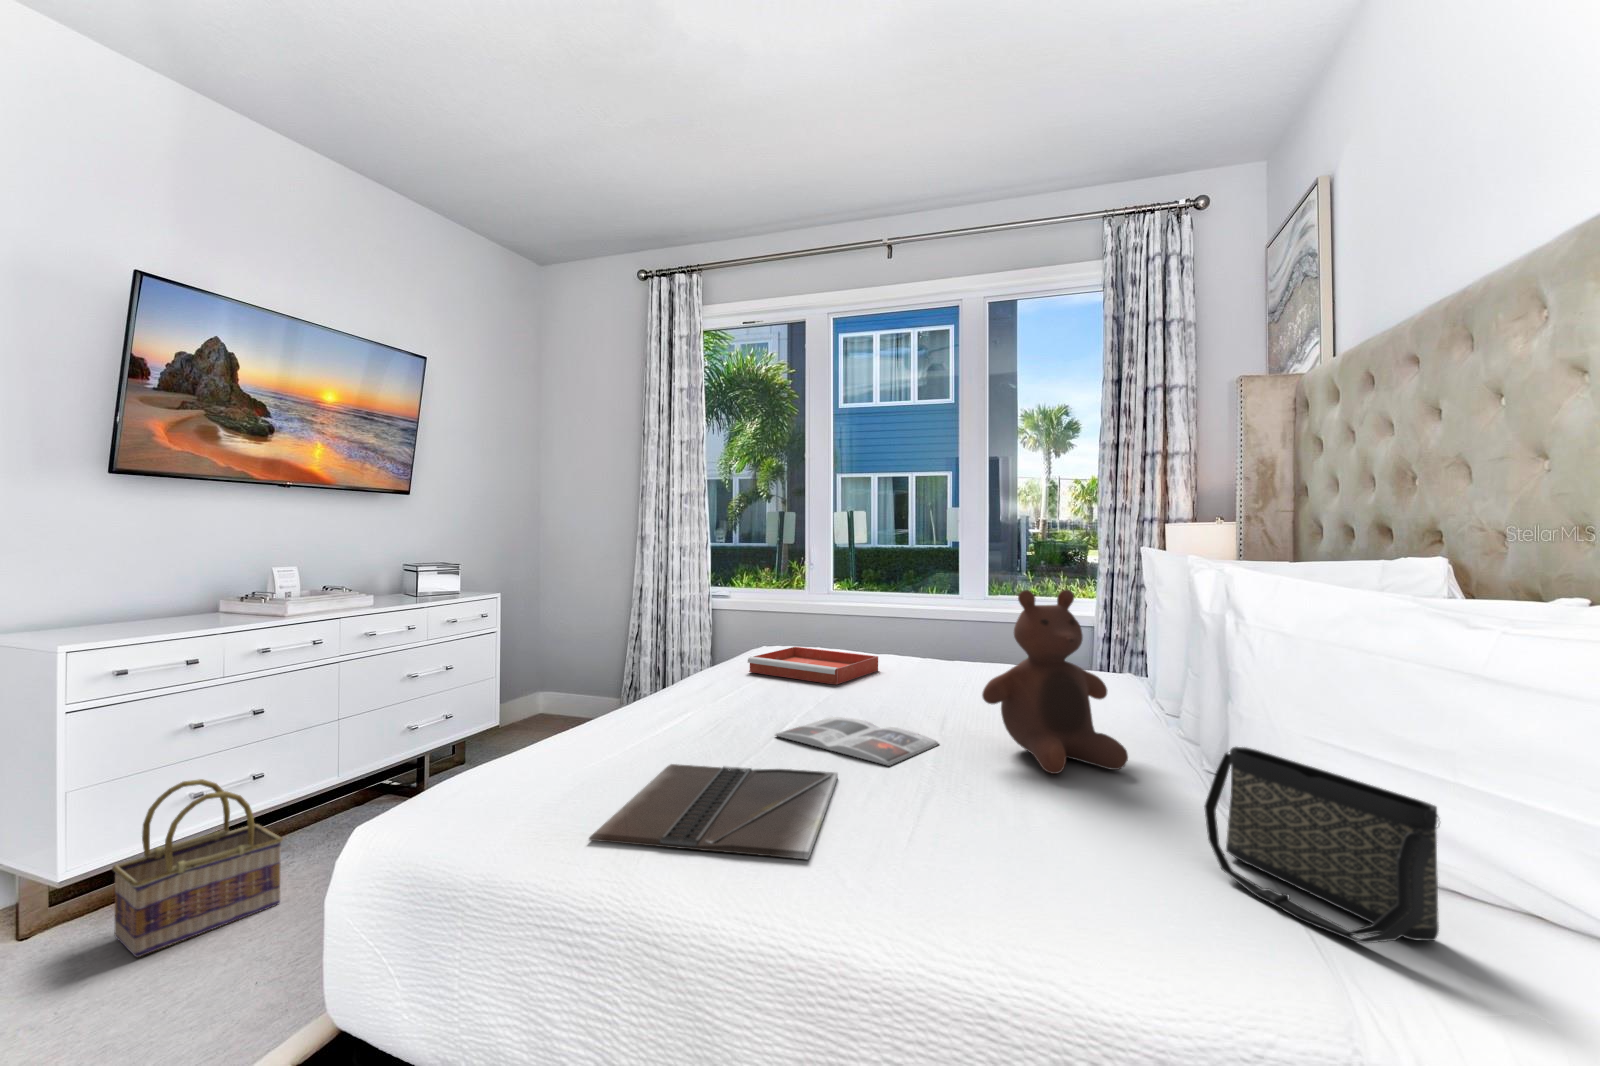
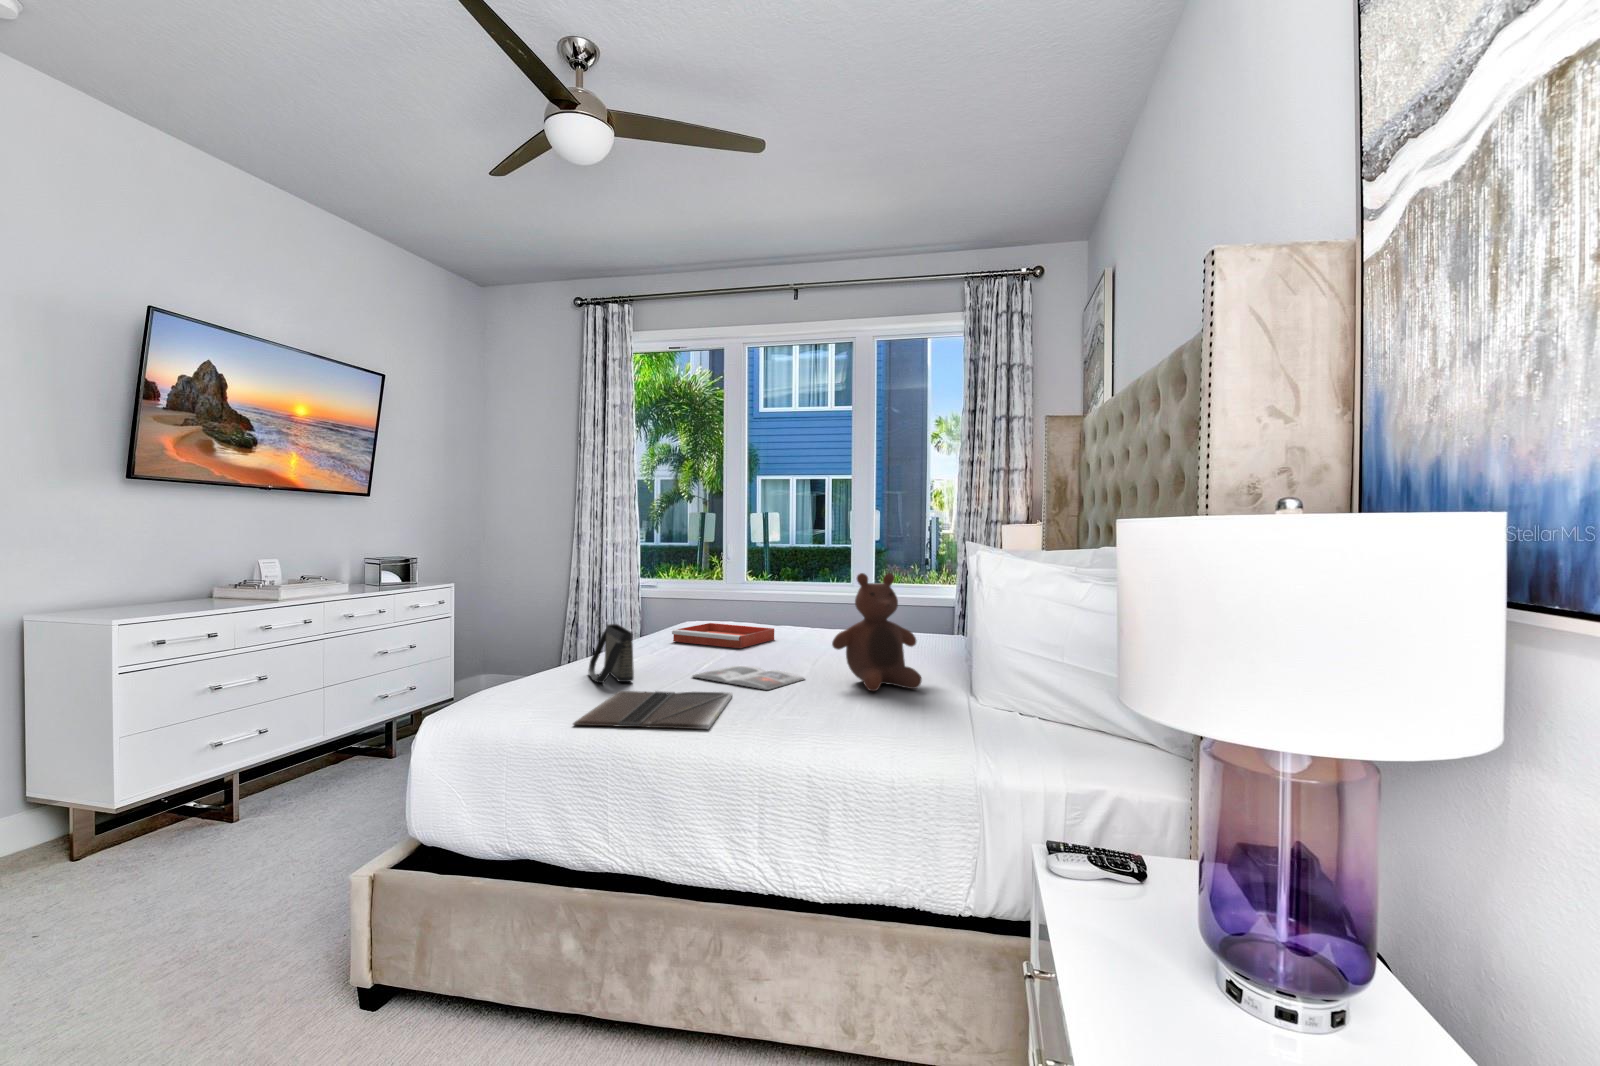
handbag: present [1204,747,1439,943] -> present [588,624,634,683]
basket: present [112,779,283,957] -> none [155,731,292,866]

